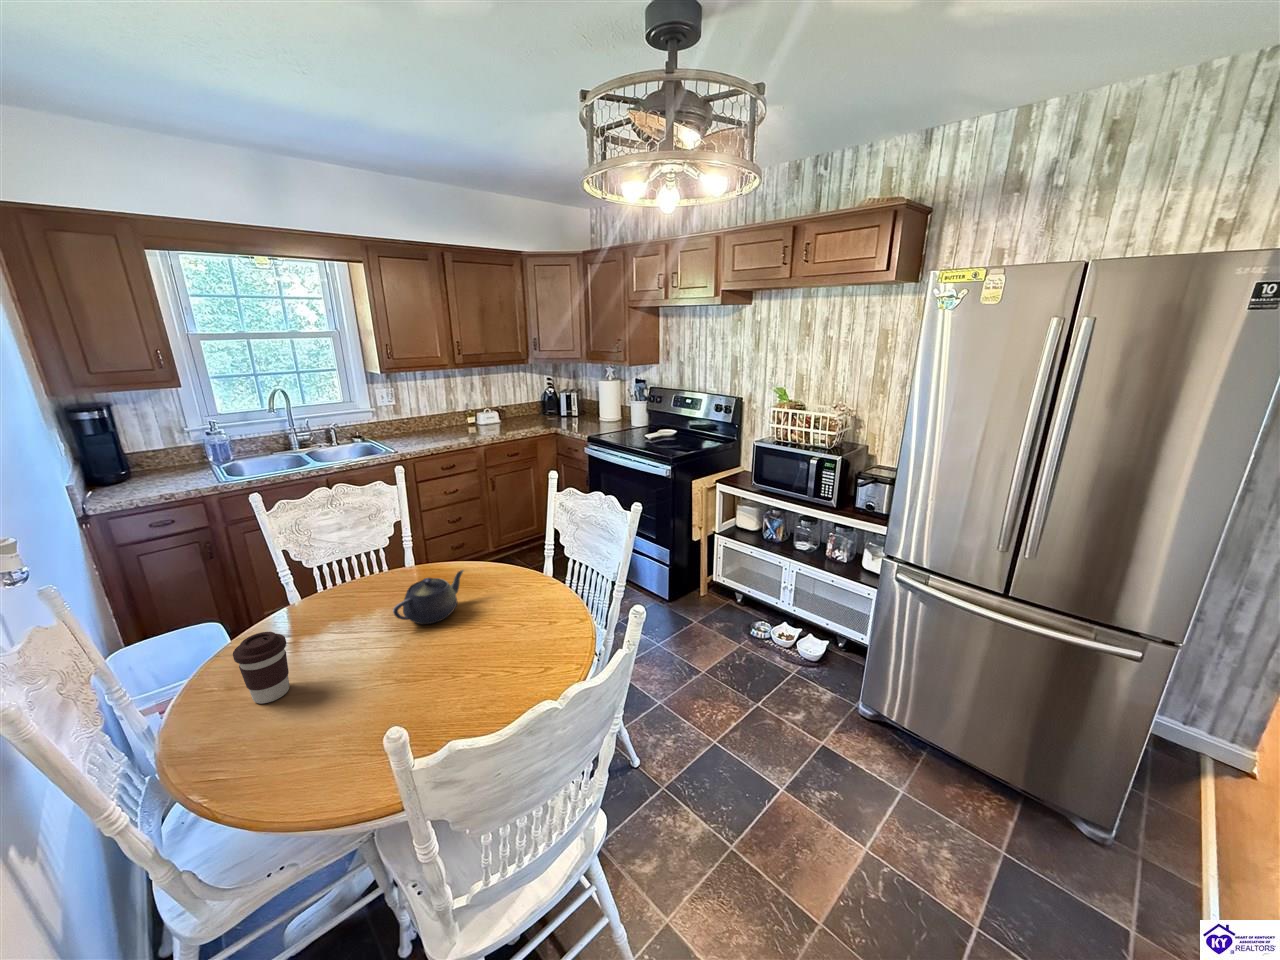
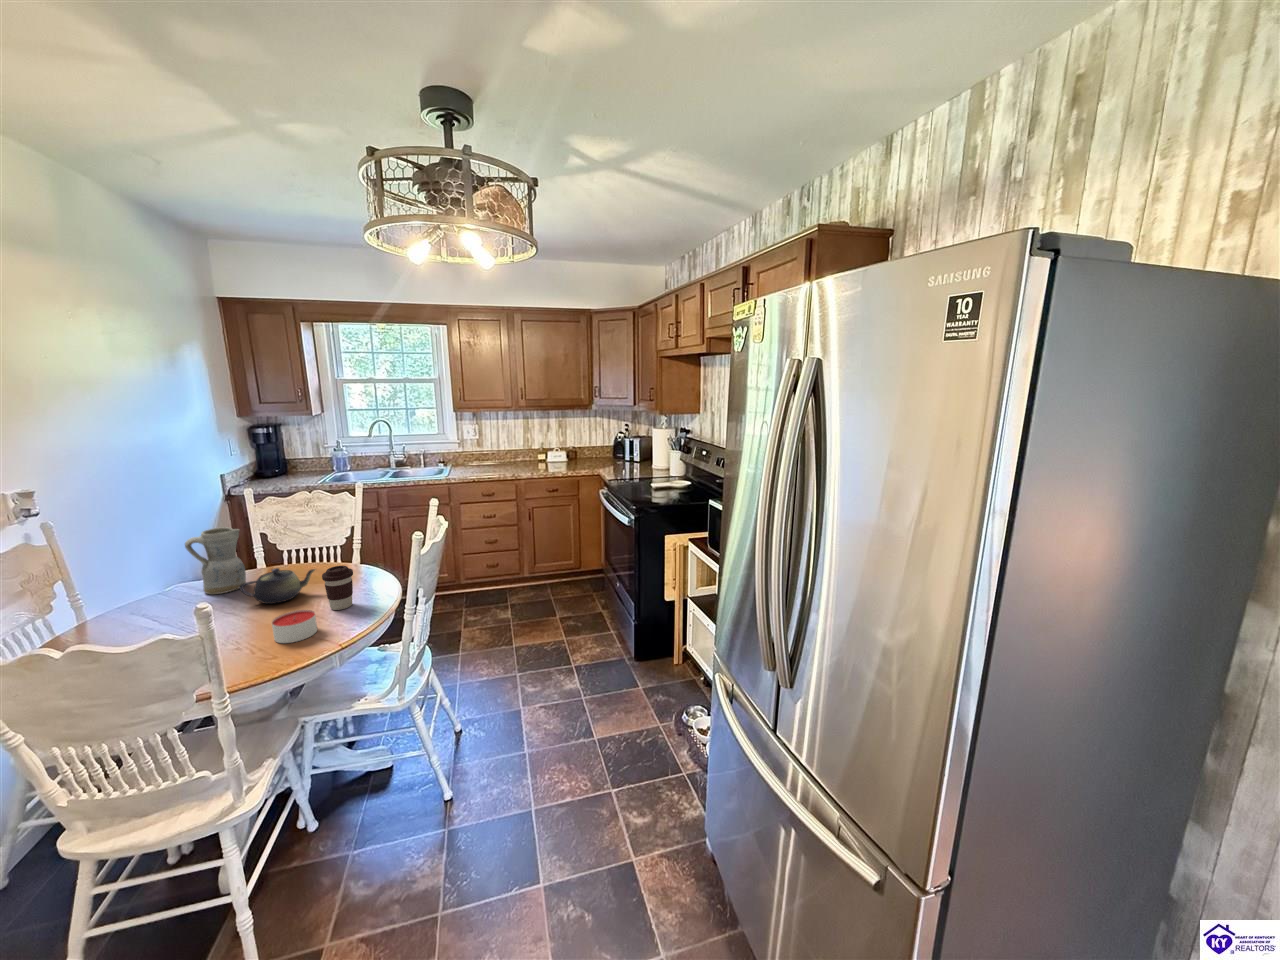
ceramic pitcher: none [276,541,347,636] -> present [185,528,246,594]
candle: none [518,610,563,653] -> present [272,610,317,643]
coffee cup: present [233,632,289,703] -> present [322,566,353,610]

